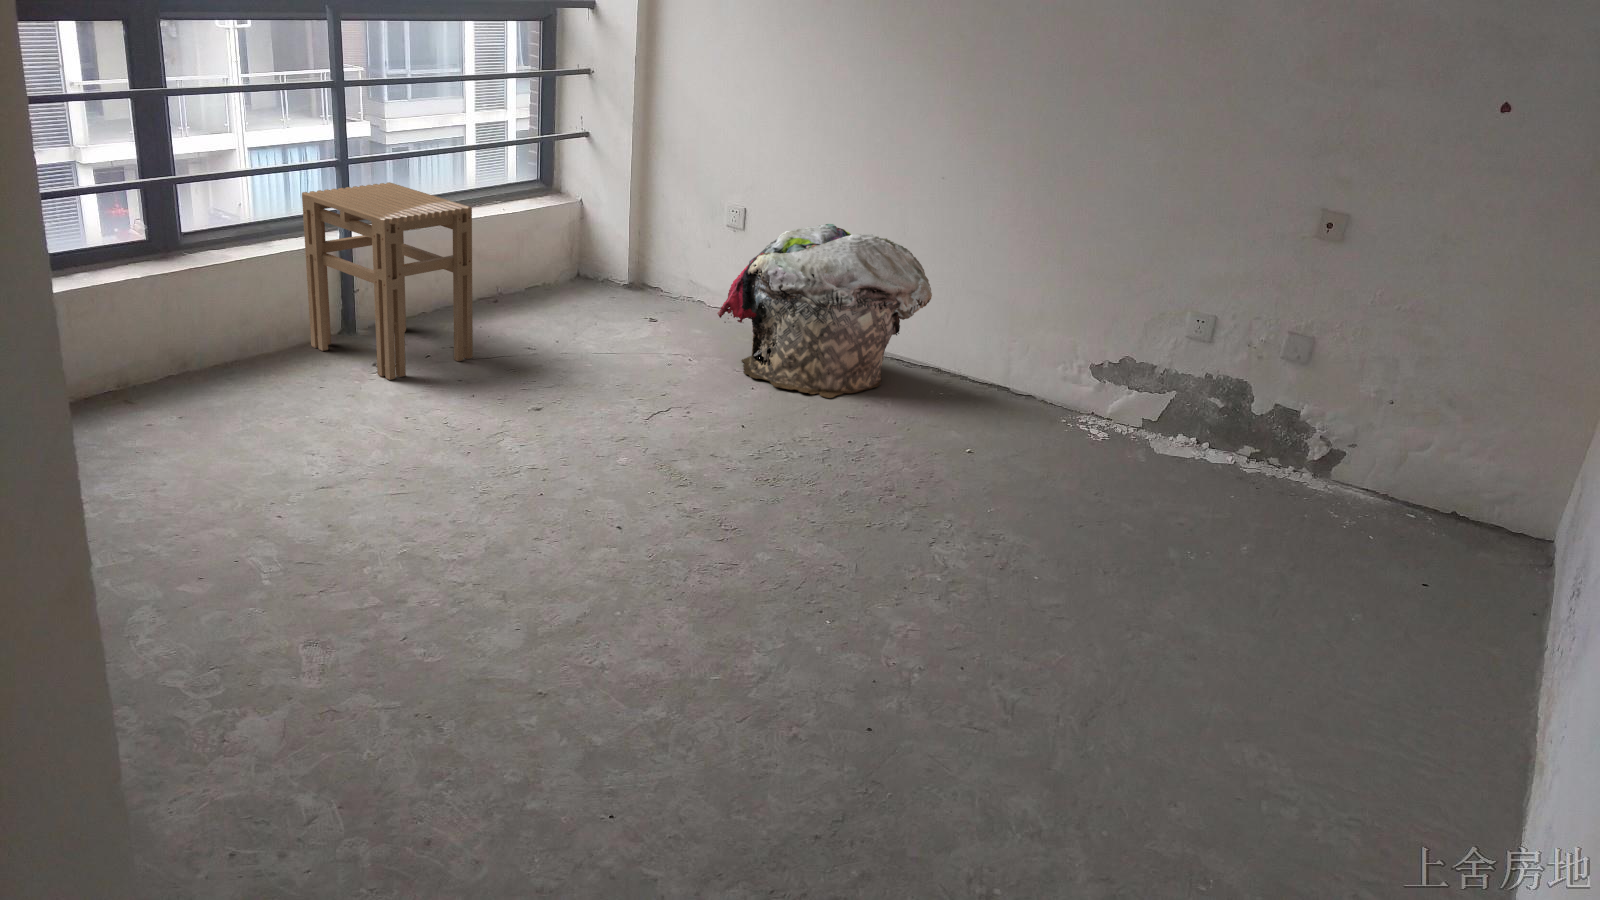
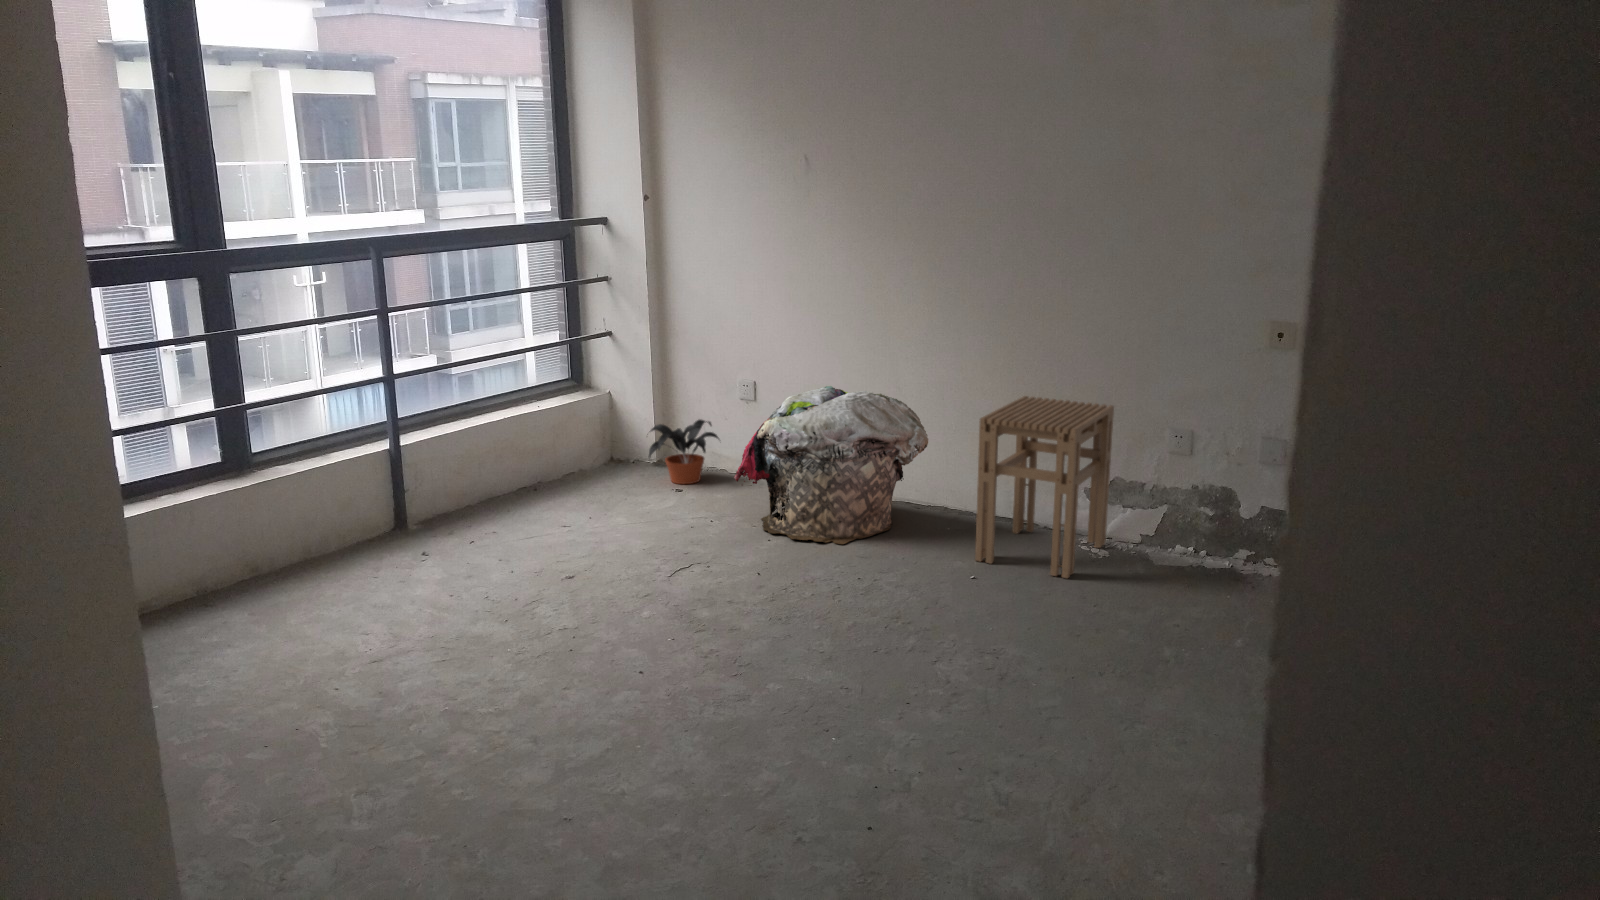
stool: present [302,182,473,380] -> present [975,396,1114,578]
potted plant: none [620,243,701,312] -> present [649,420,719,484]

